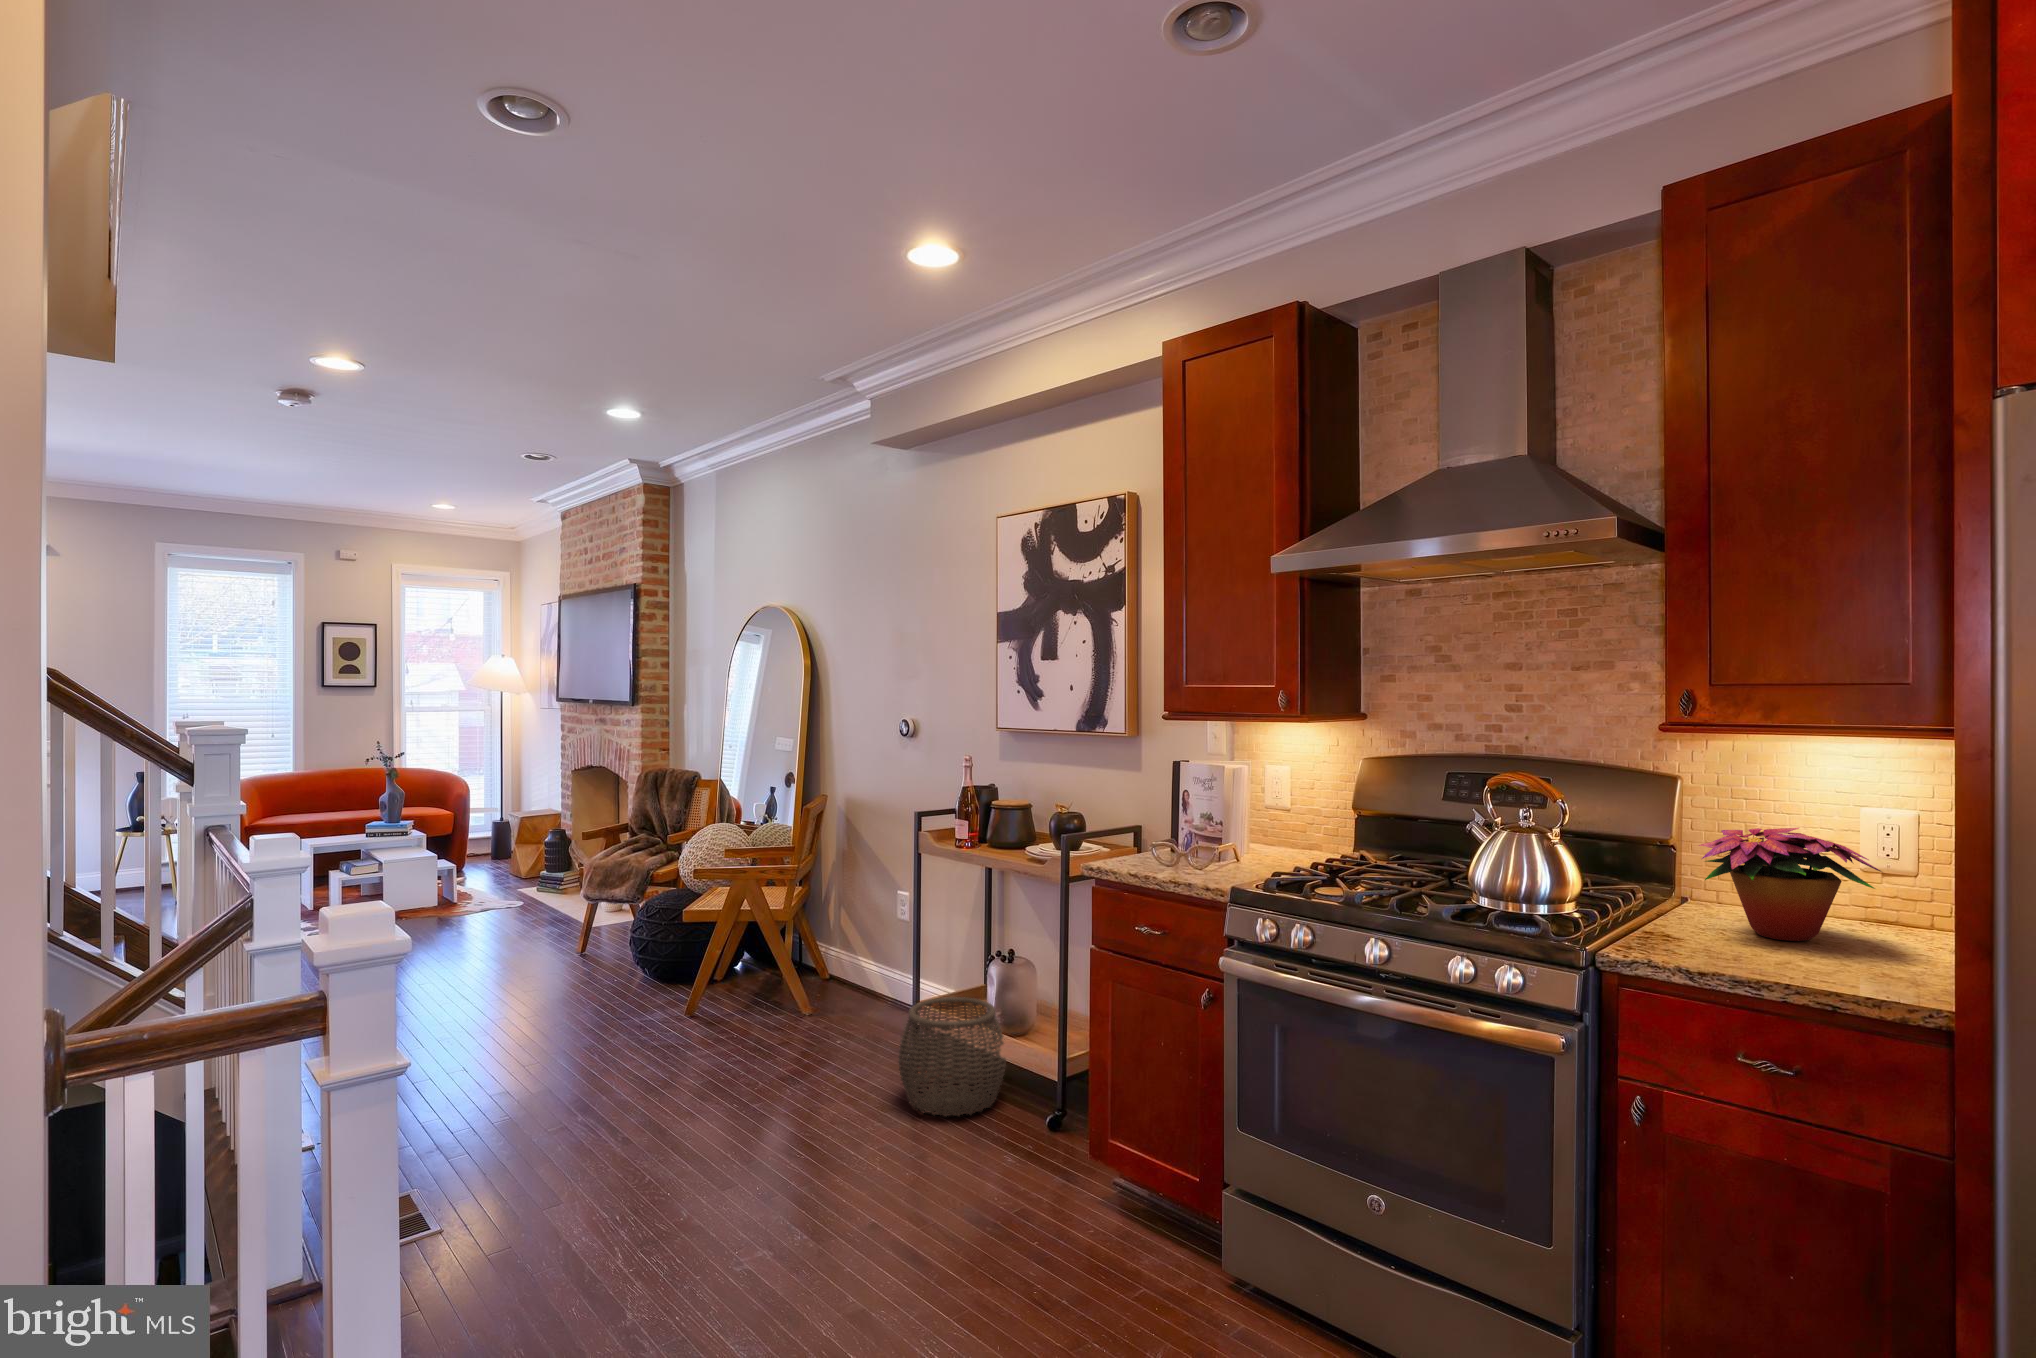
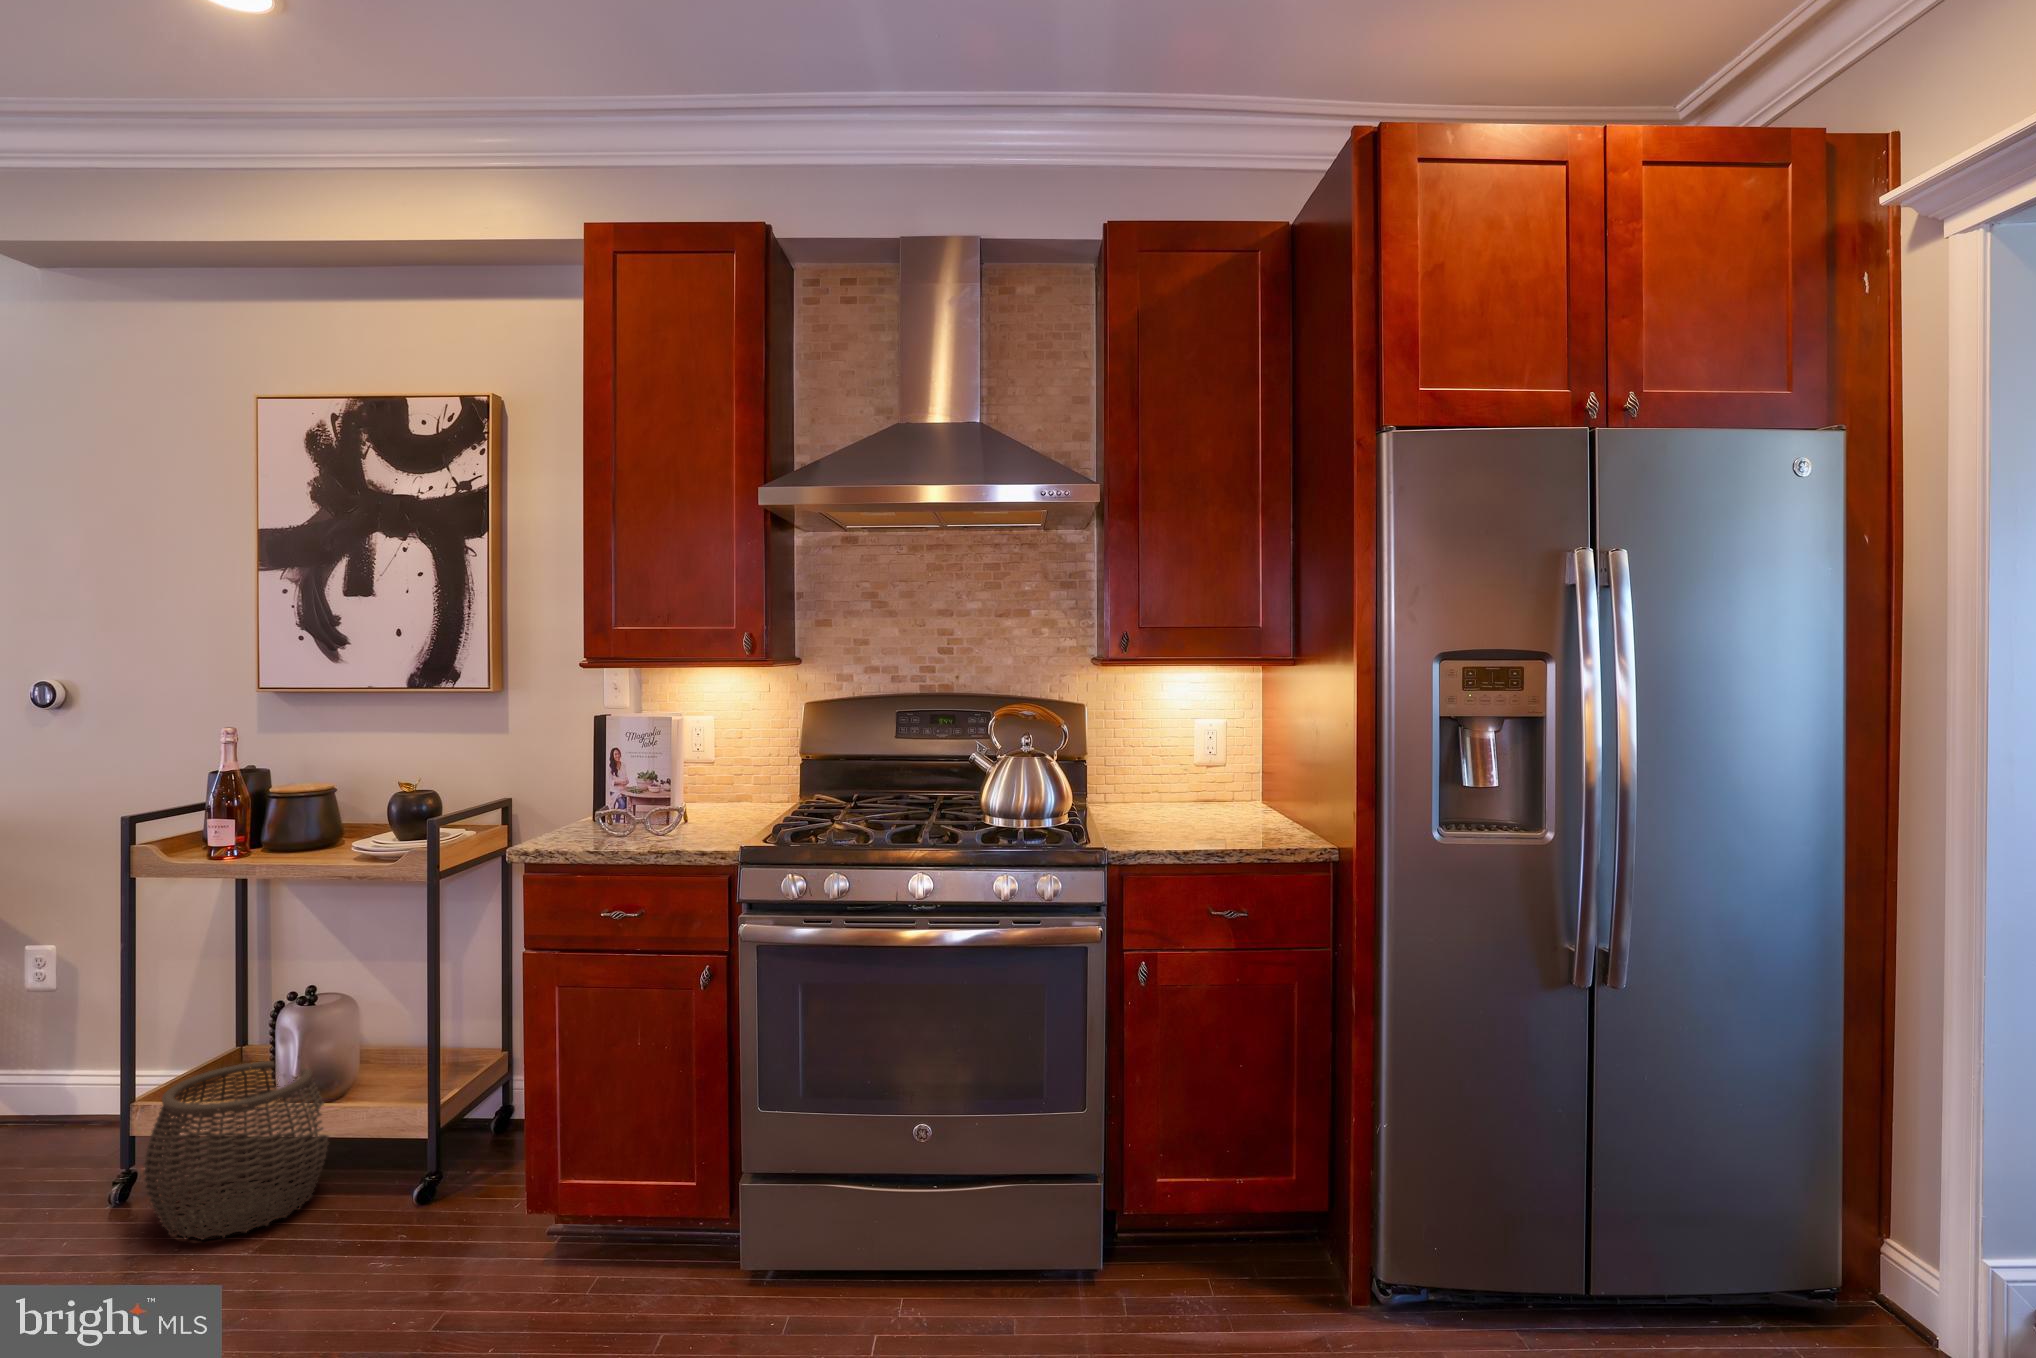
flower arrangement: present [1699,828,1881,941] -> none [1128,735,1256,824]

